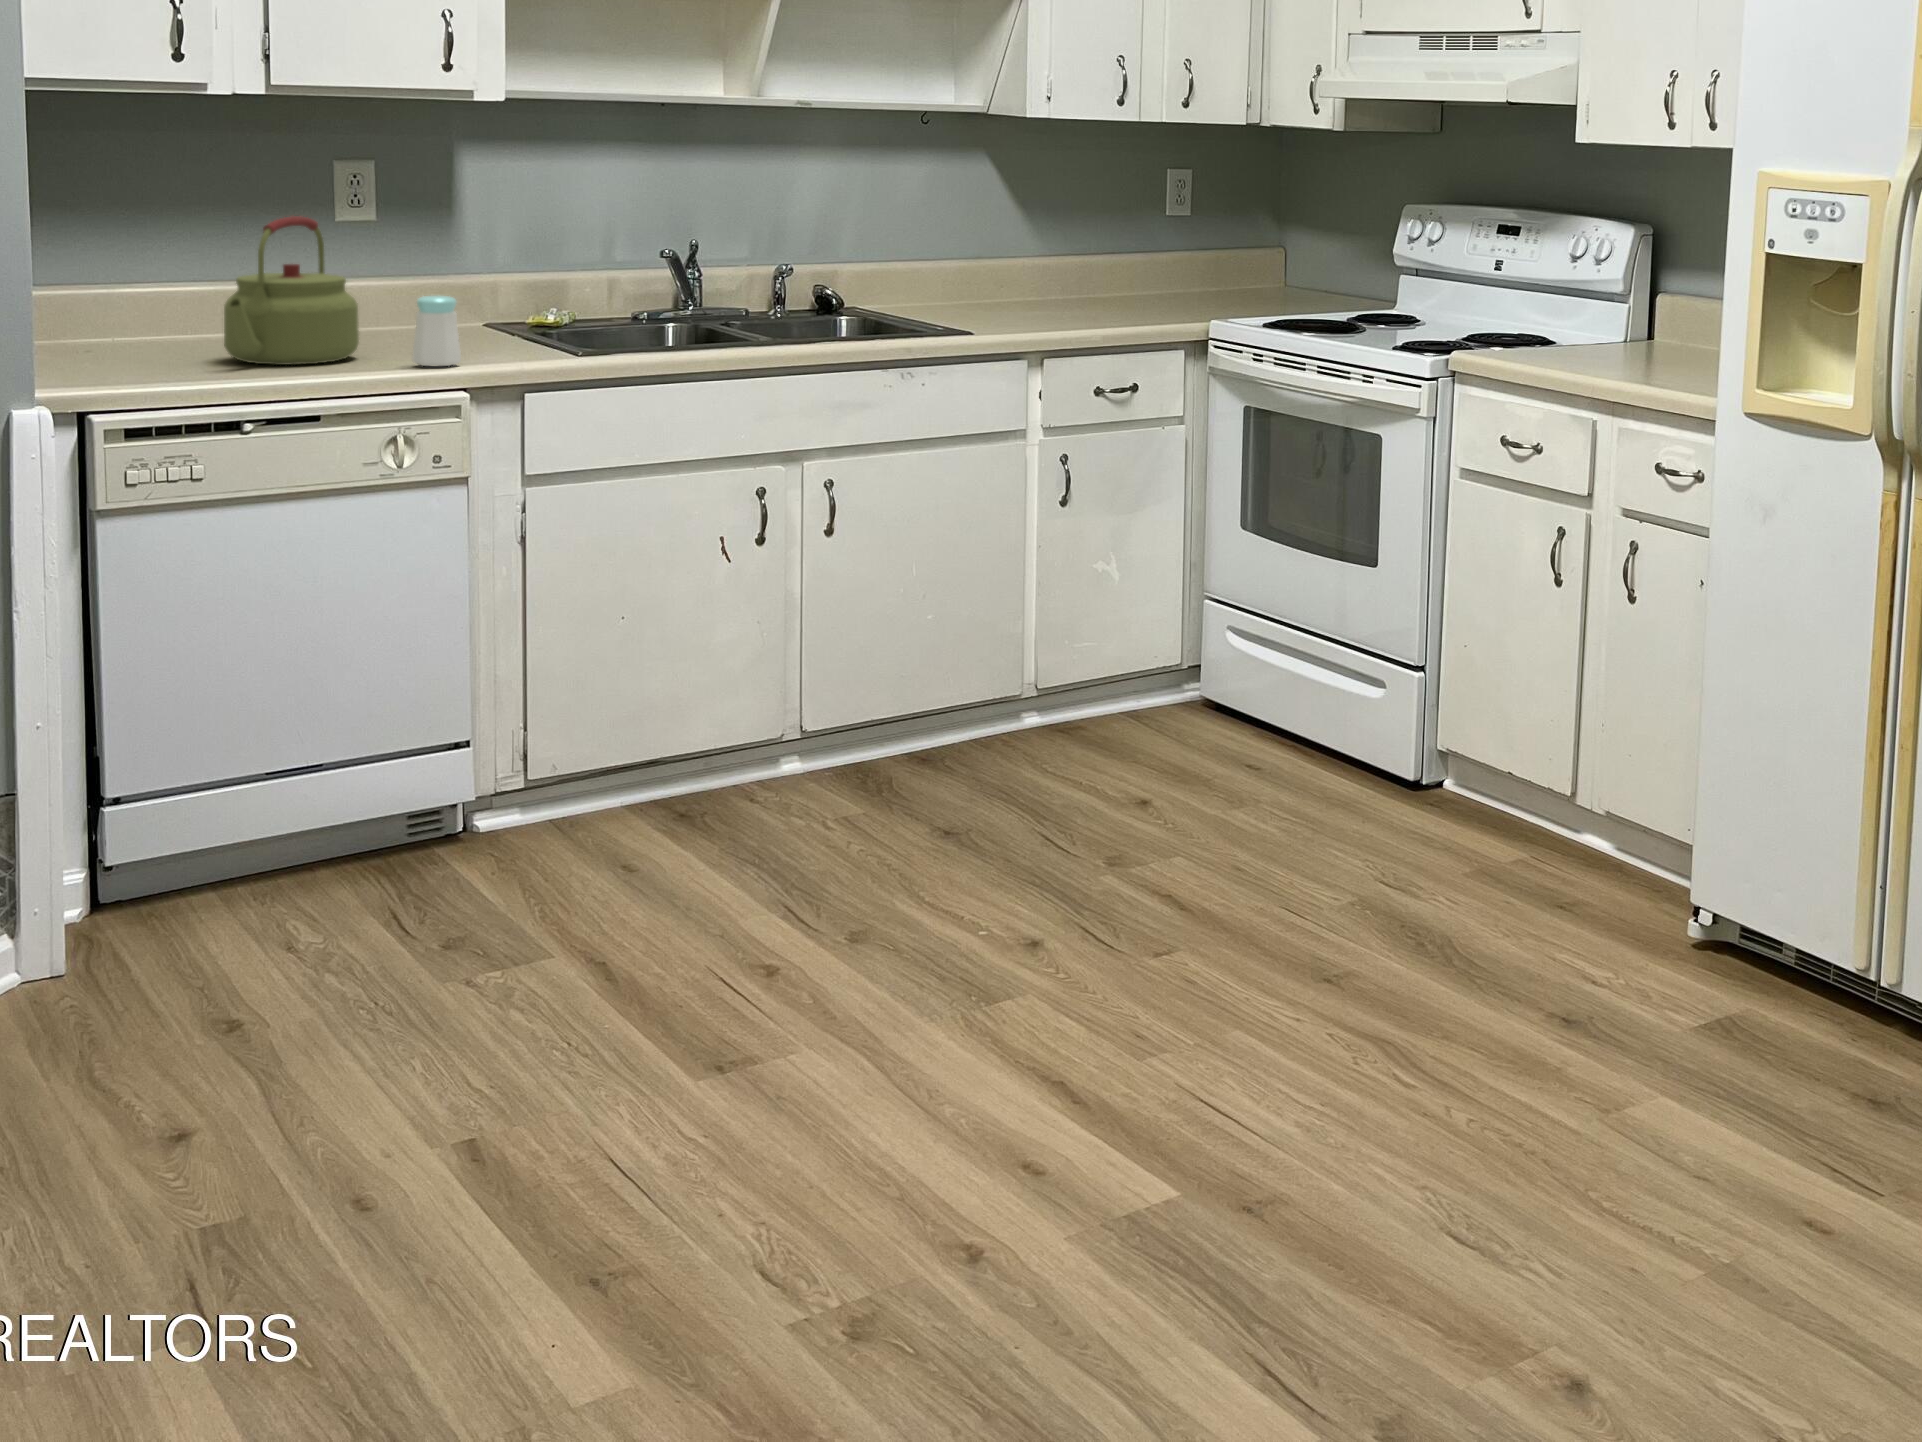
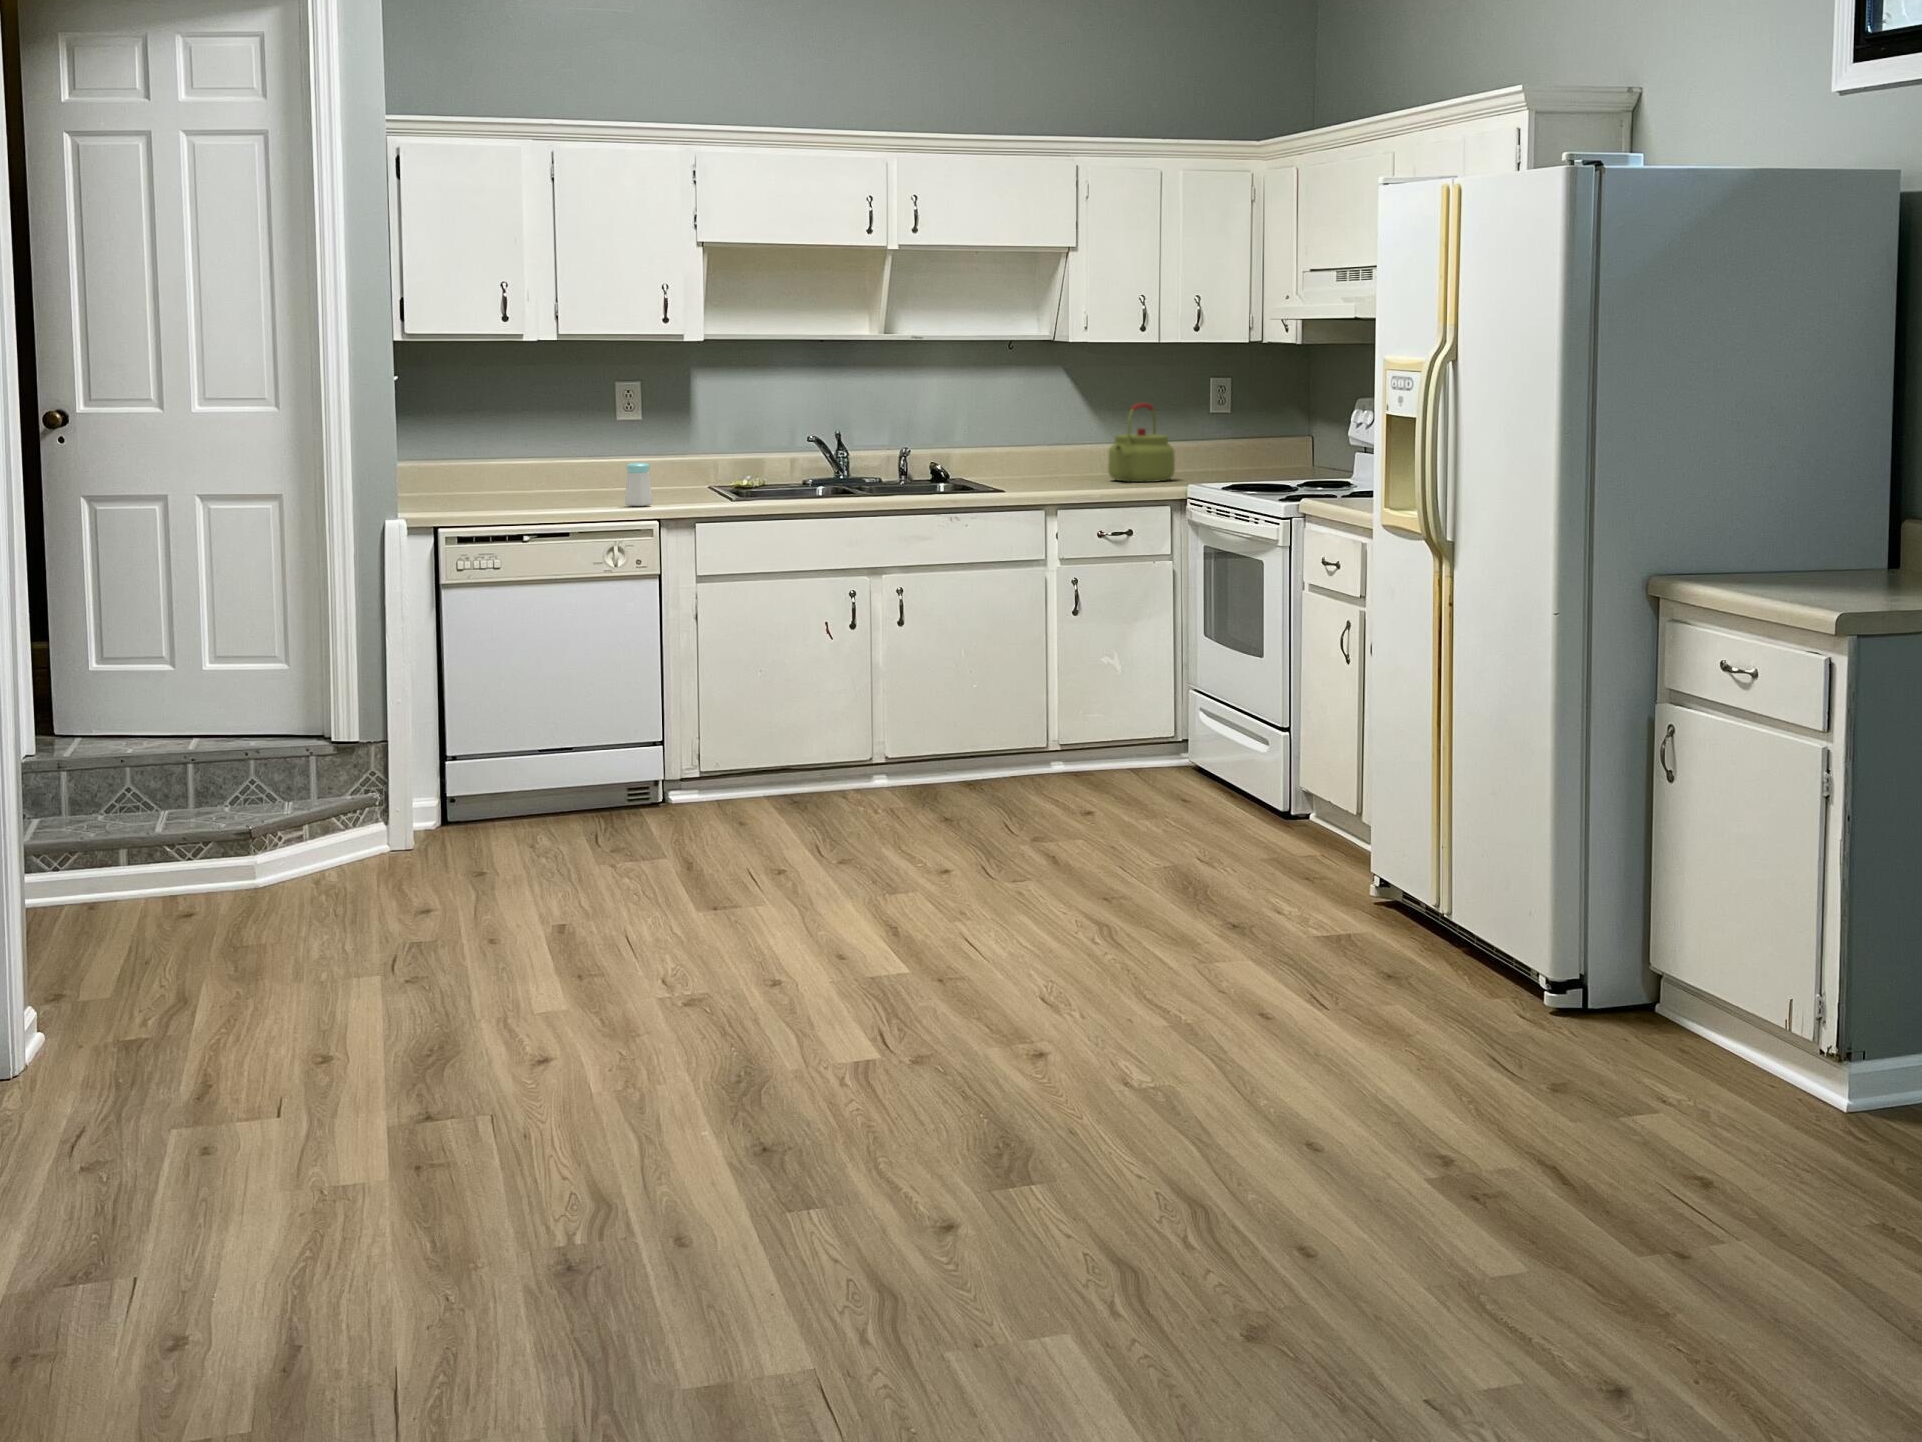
kettle: present [224,216,359,365] -> present [1108,403,1175,482]

